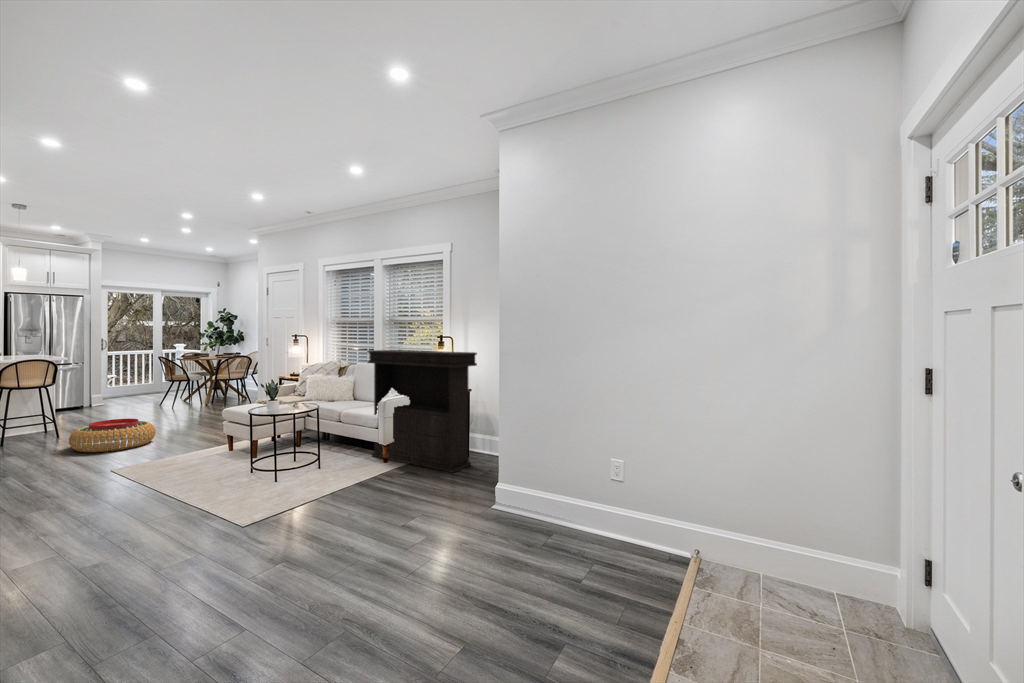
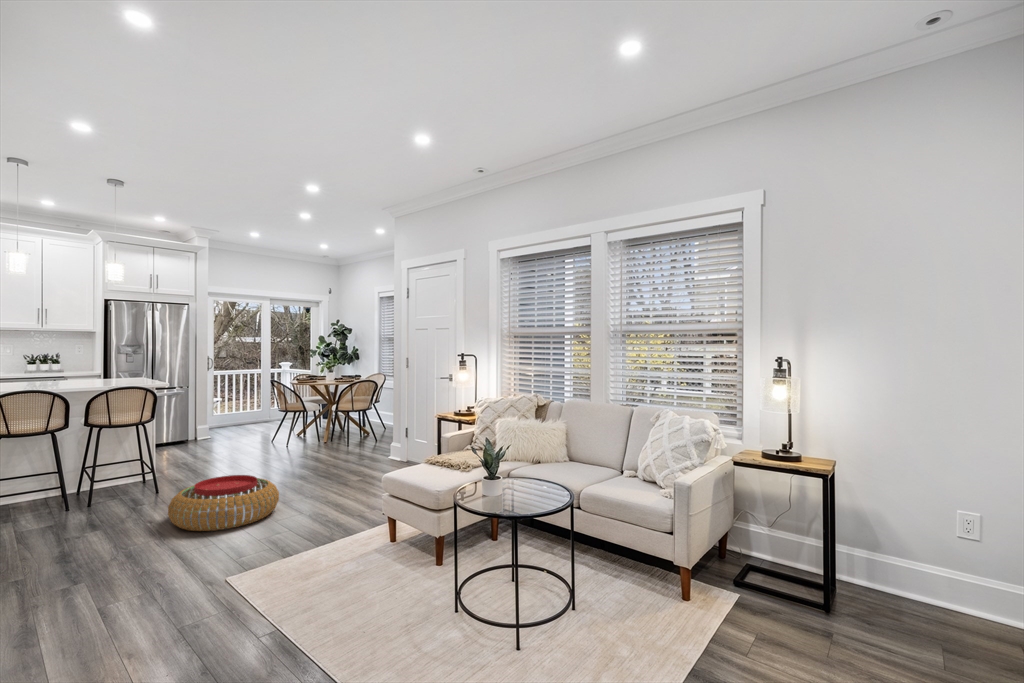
console table: present [368,350,477,472] -> none [628,382,876,648]

